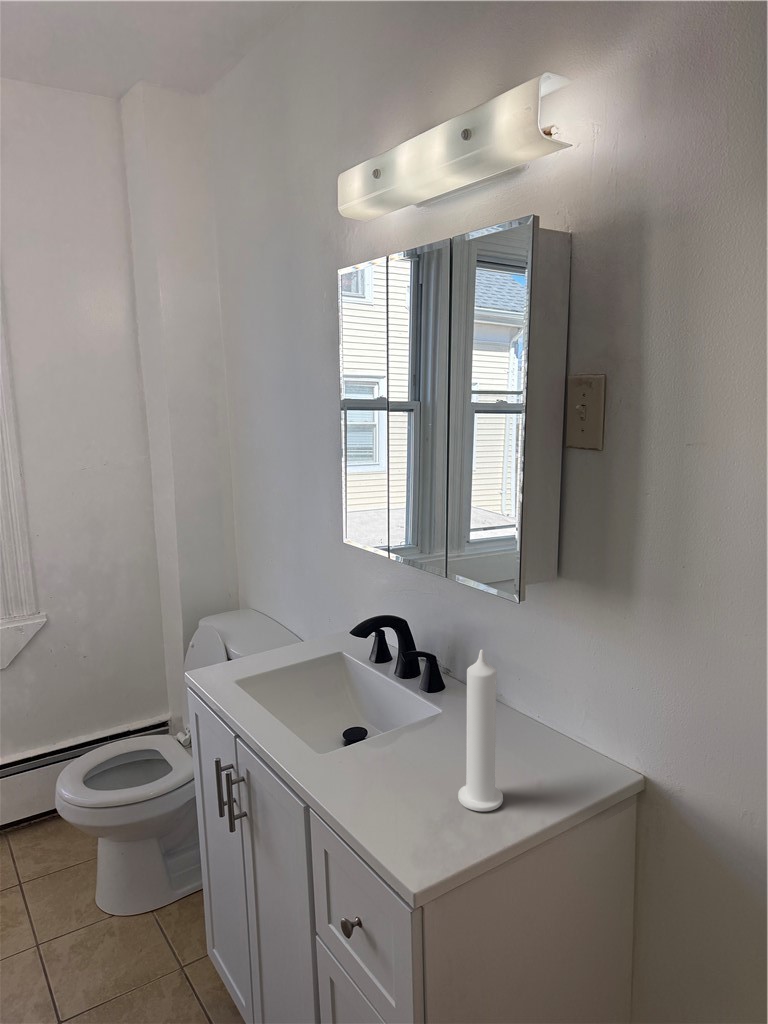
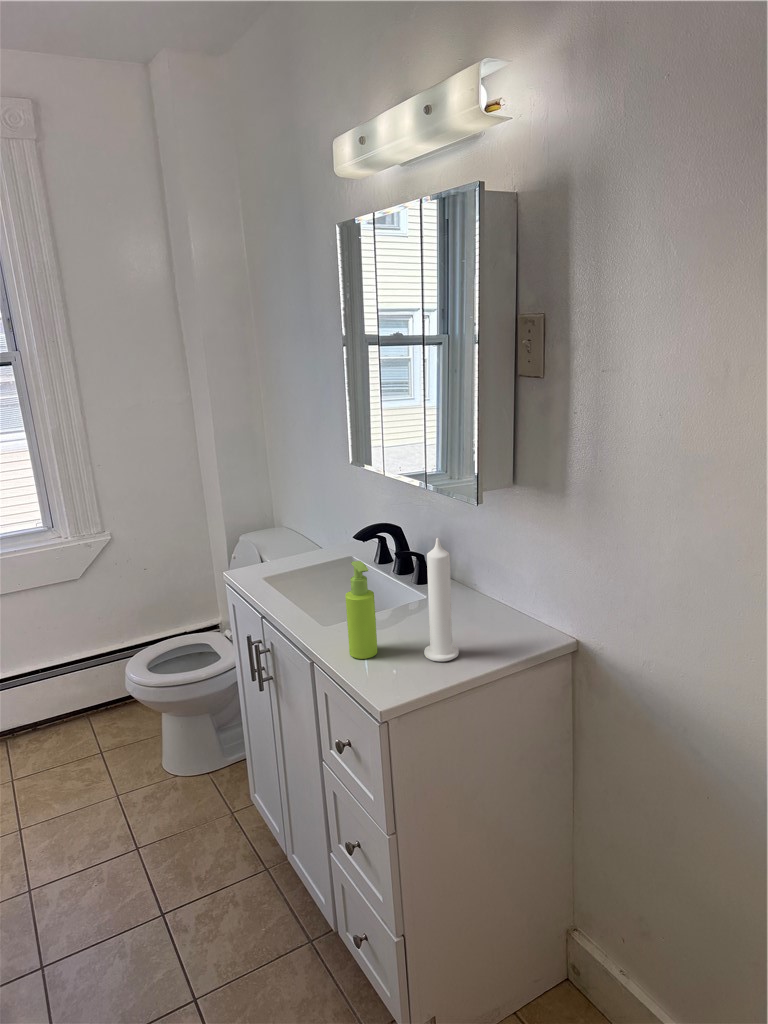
soap dispenser: none [358,676,396,807] -> present [345,561,377,659]

